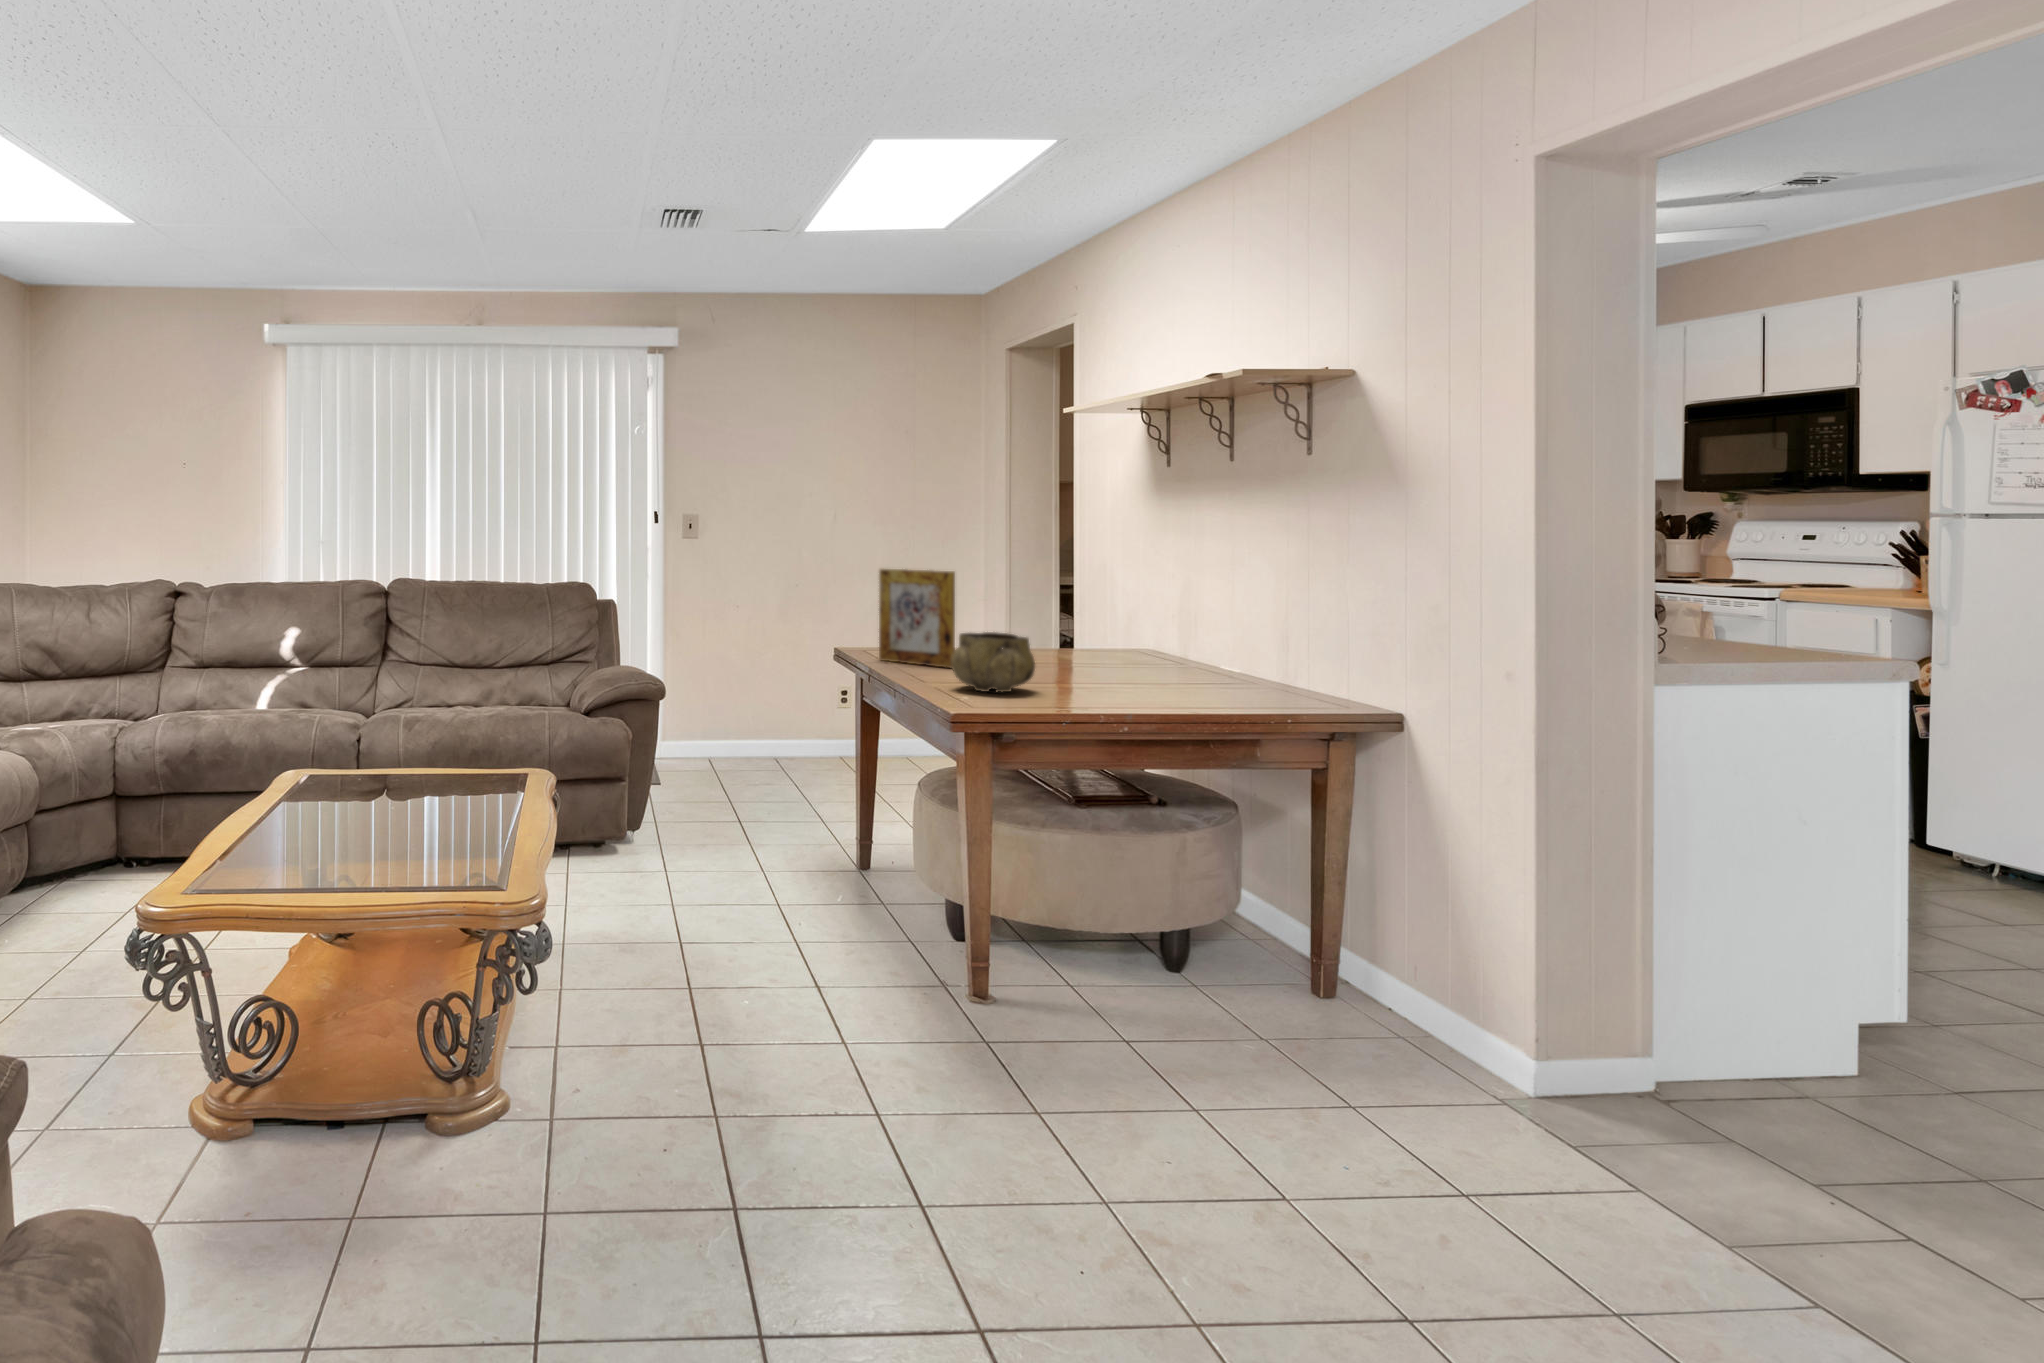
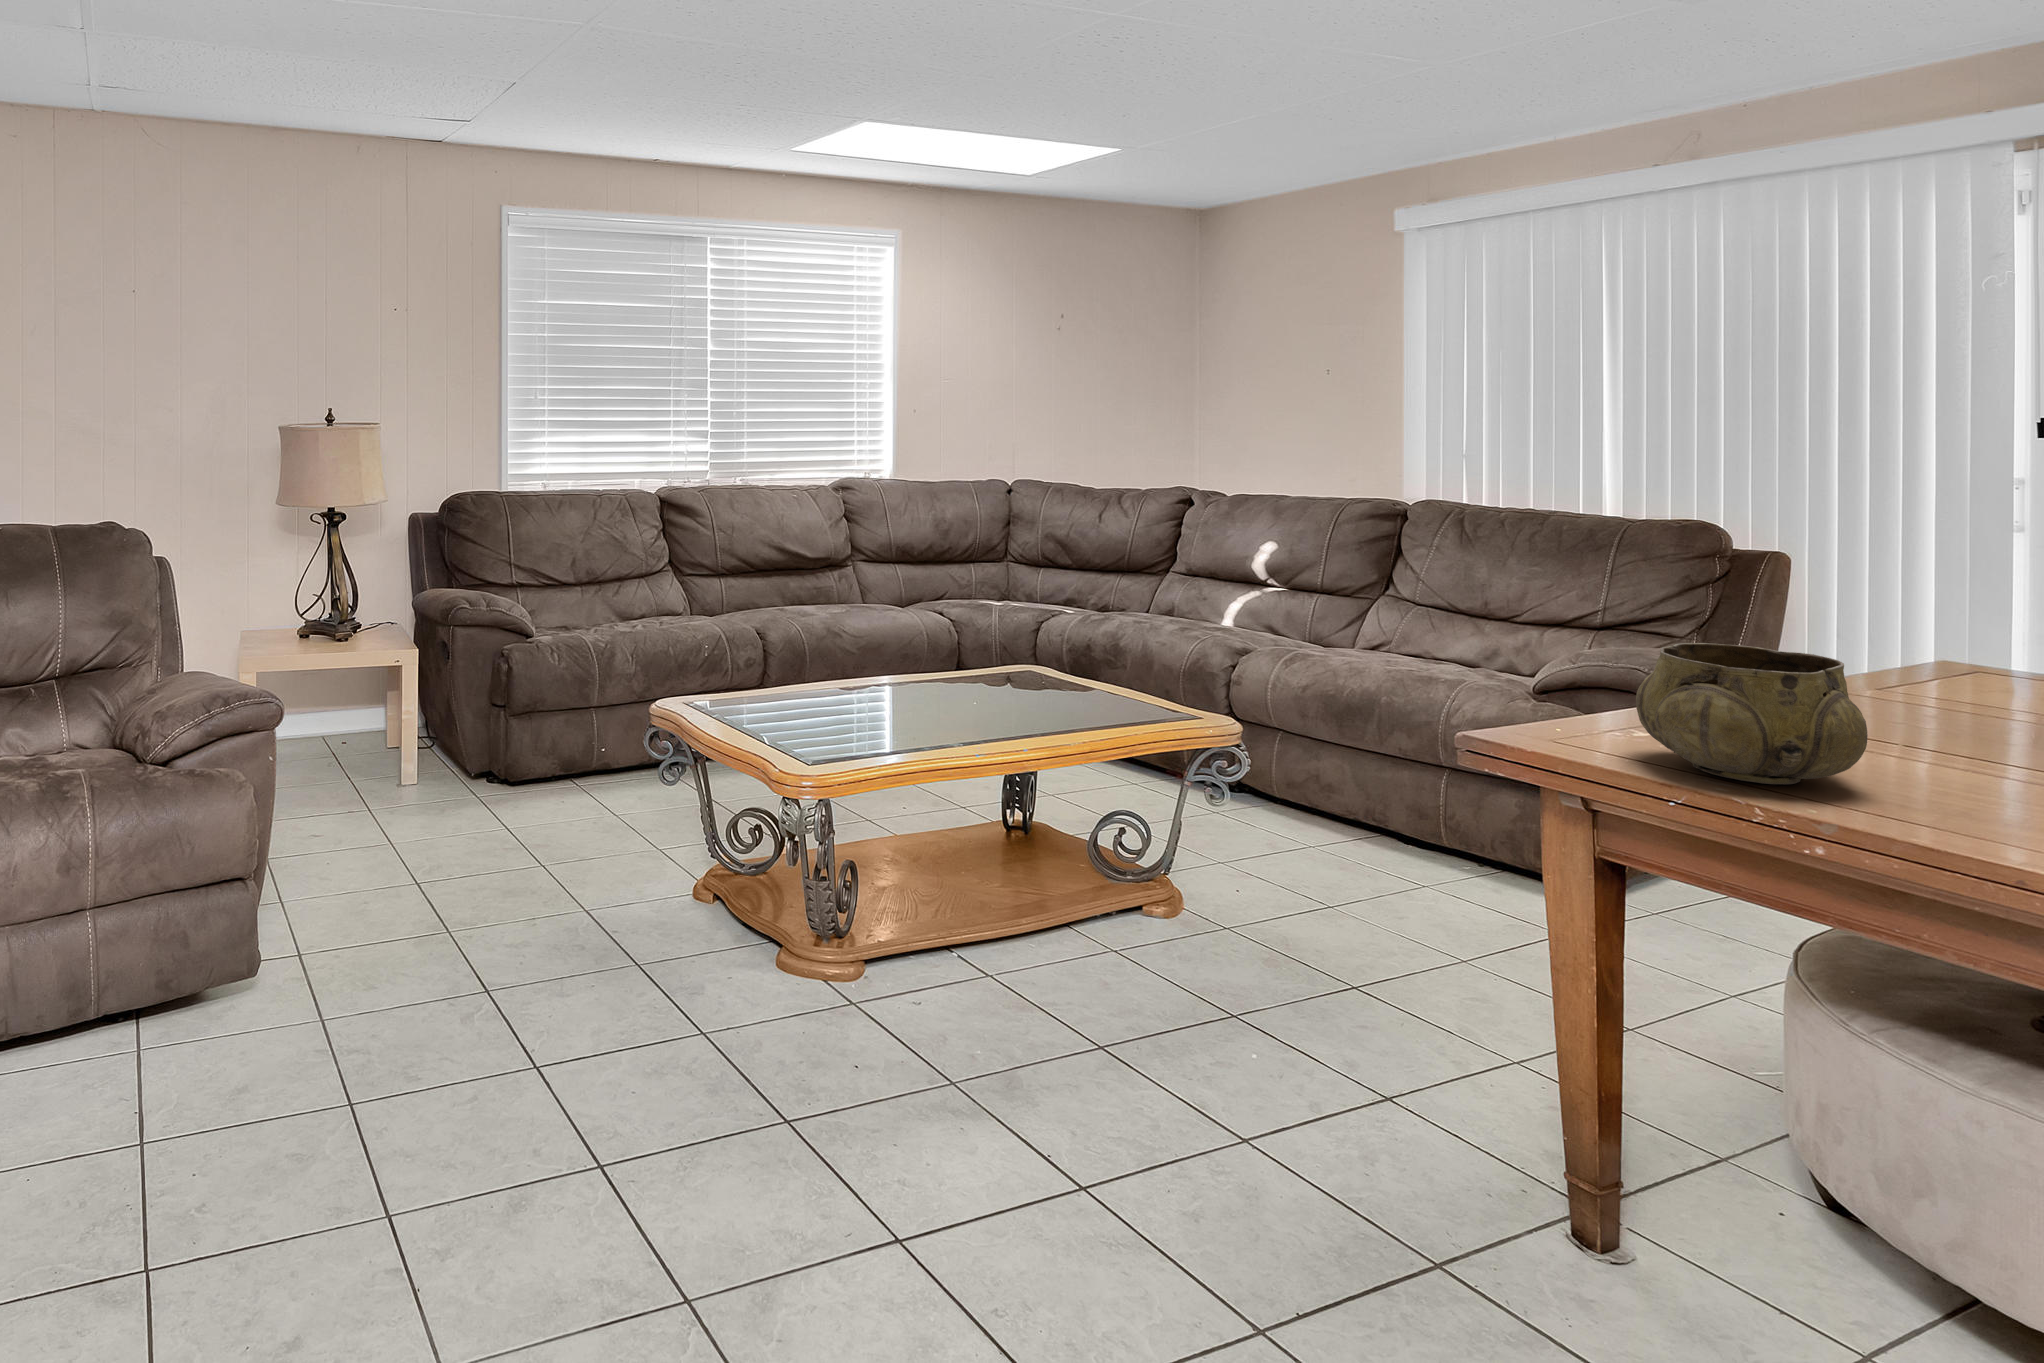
picture frame: present [879,569,955,668] -> none [1890,511,1991,743]

